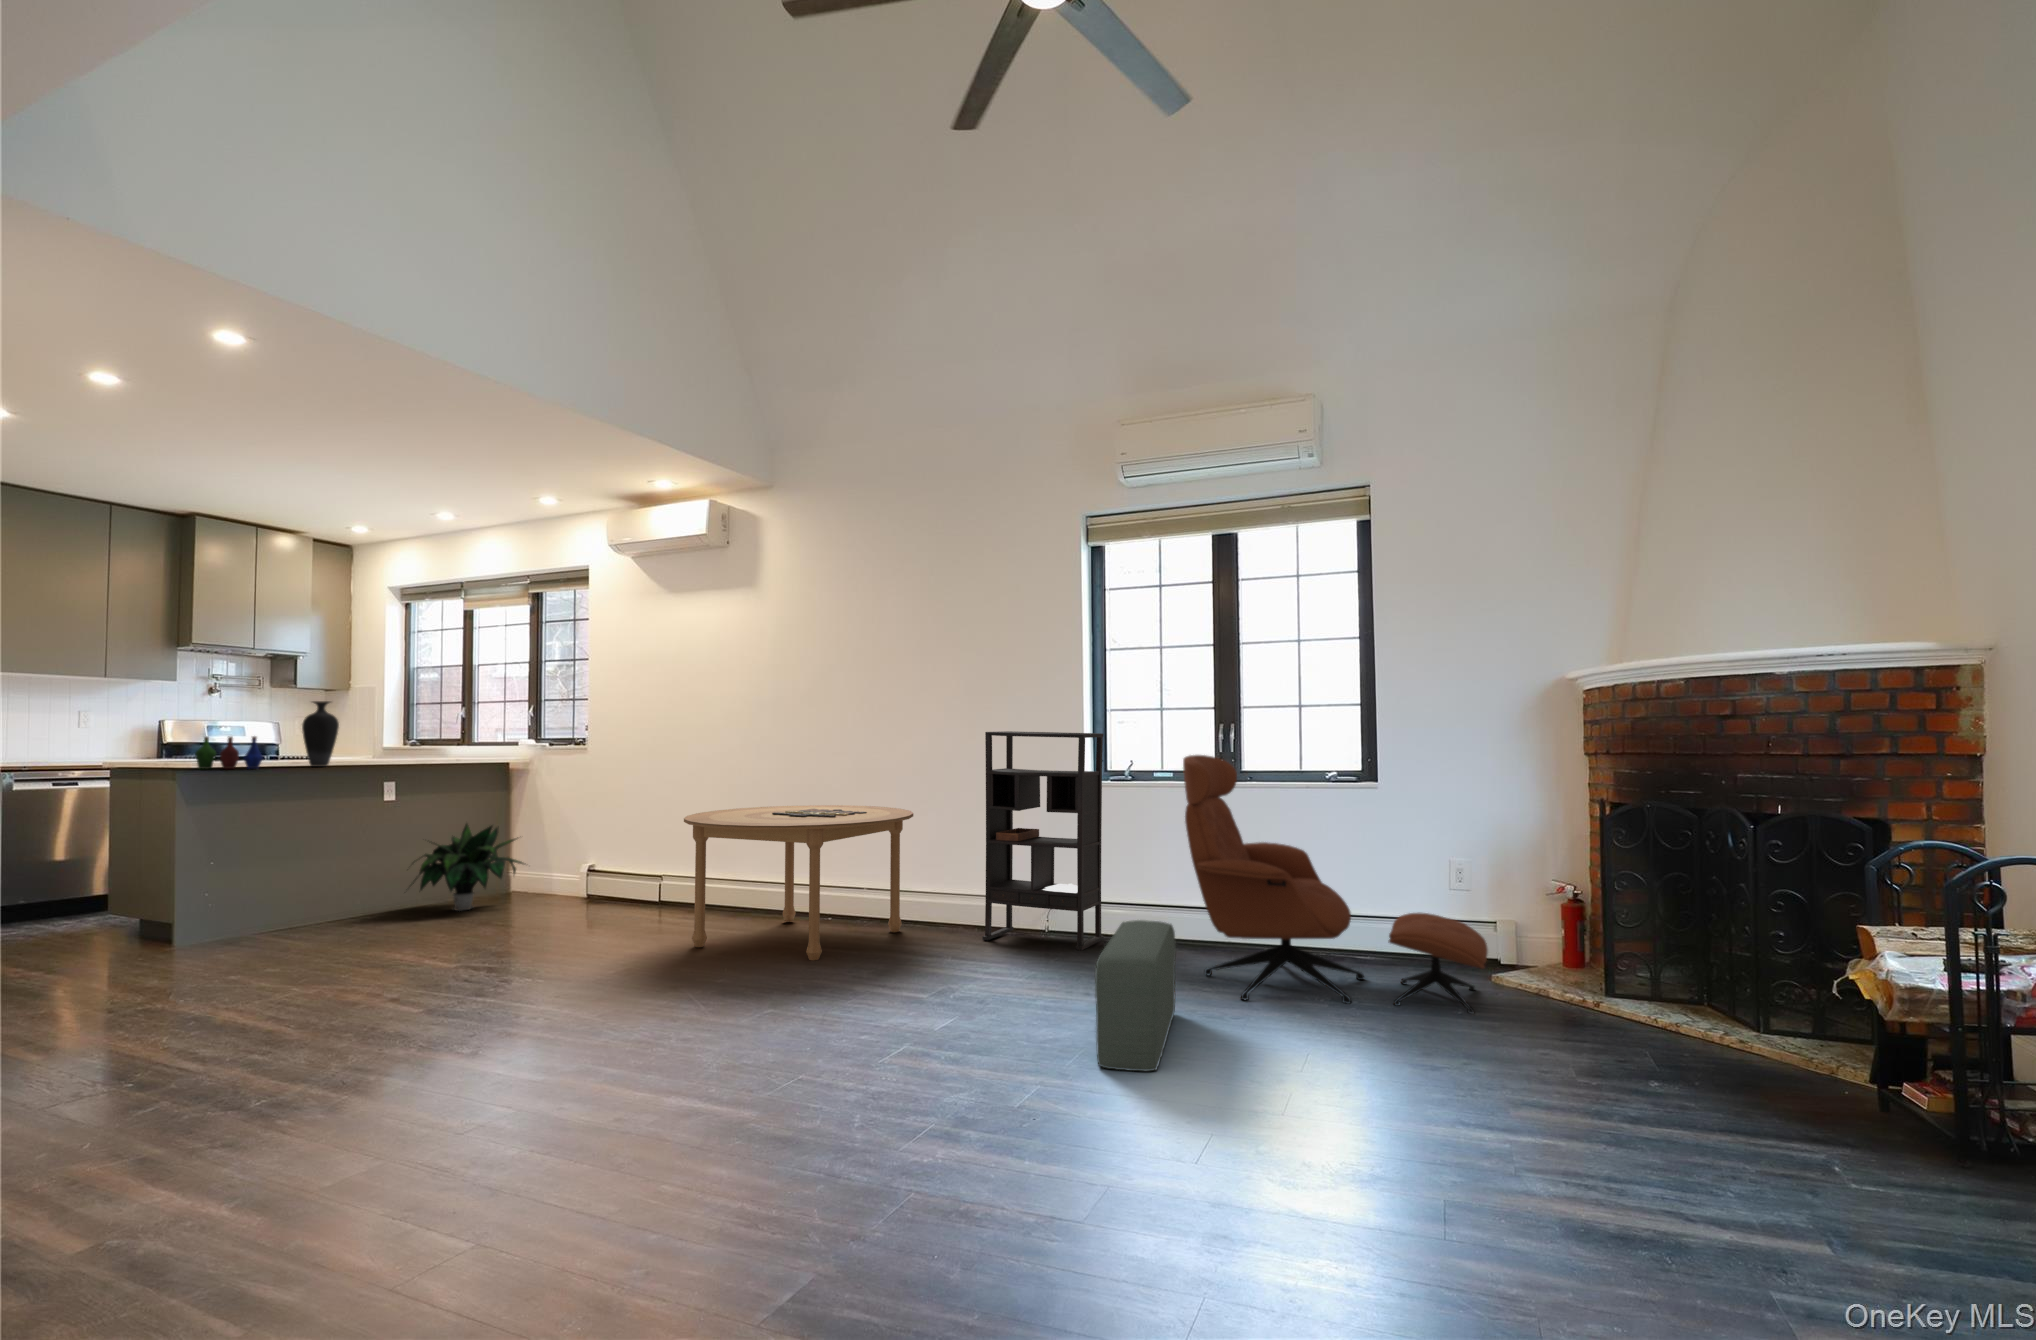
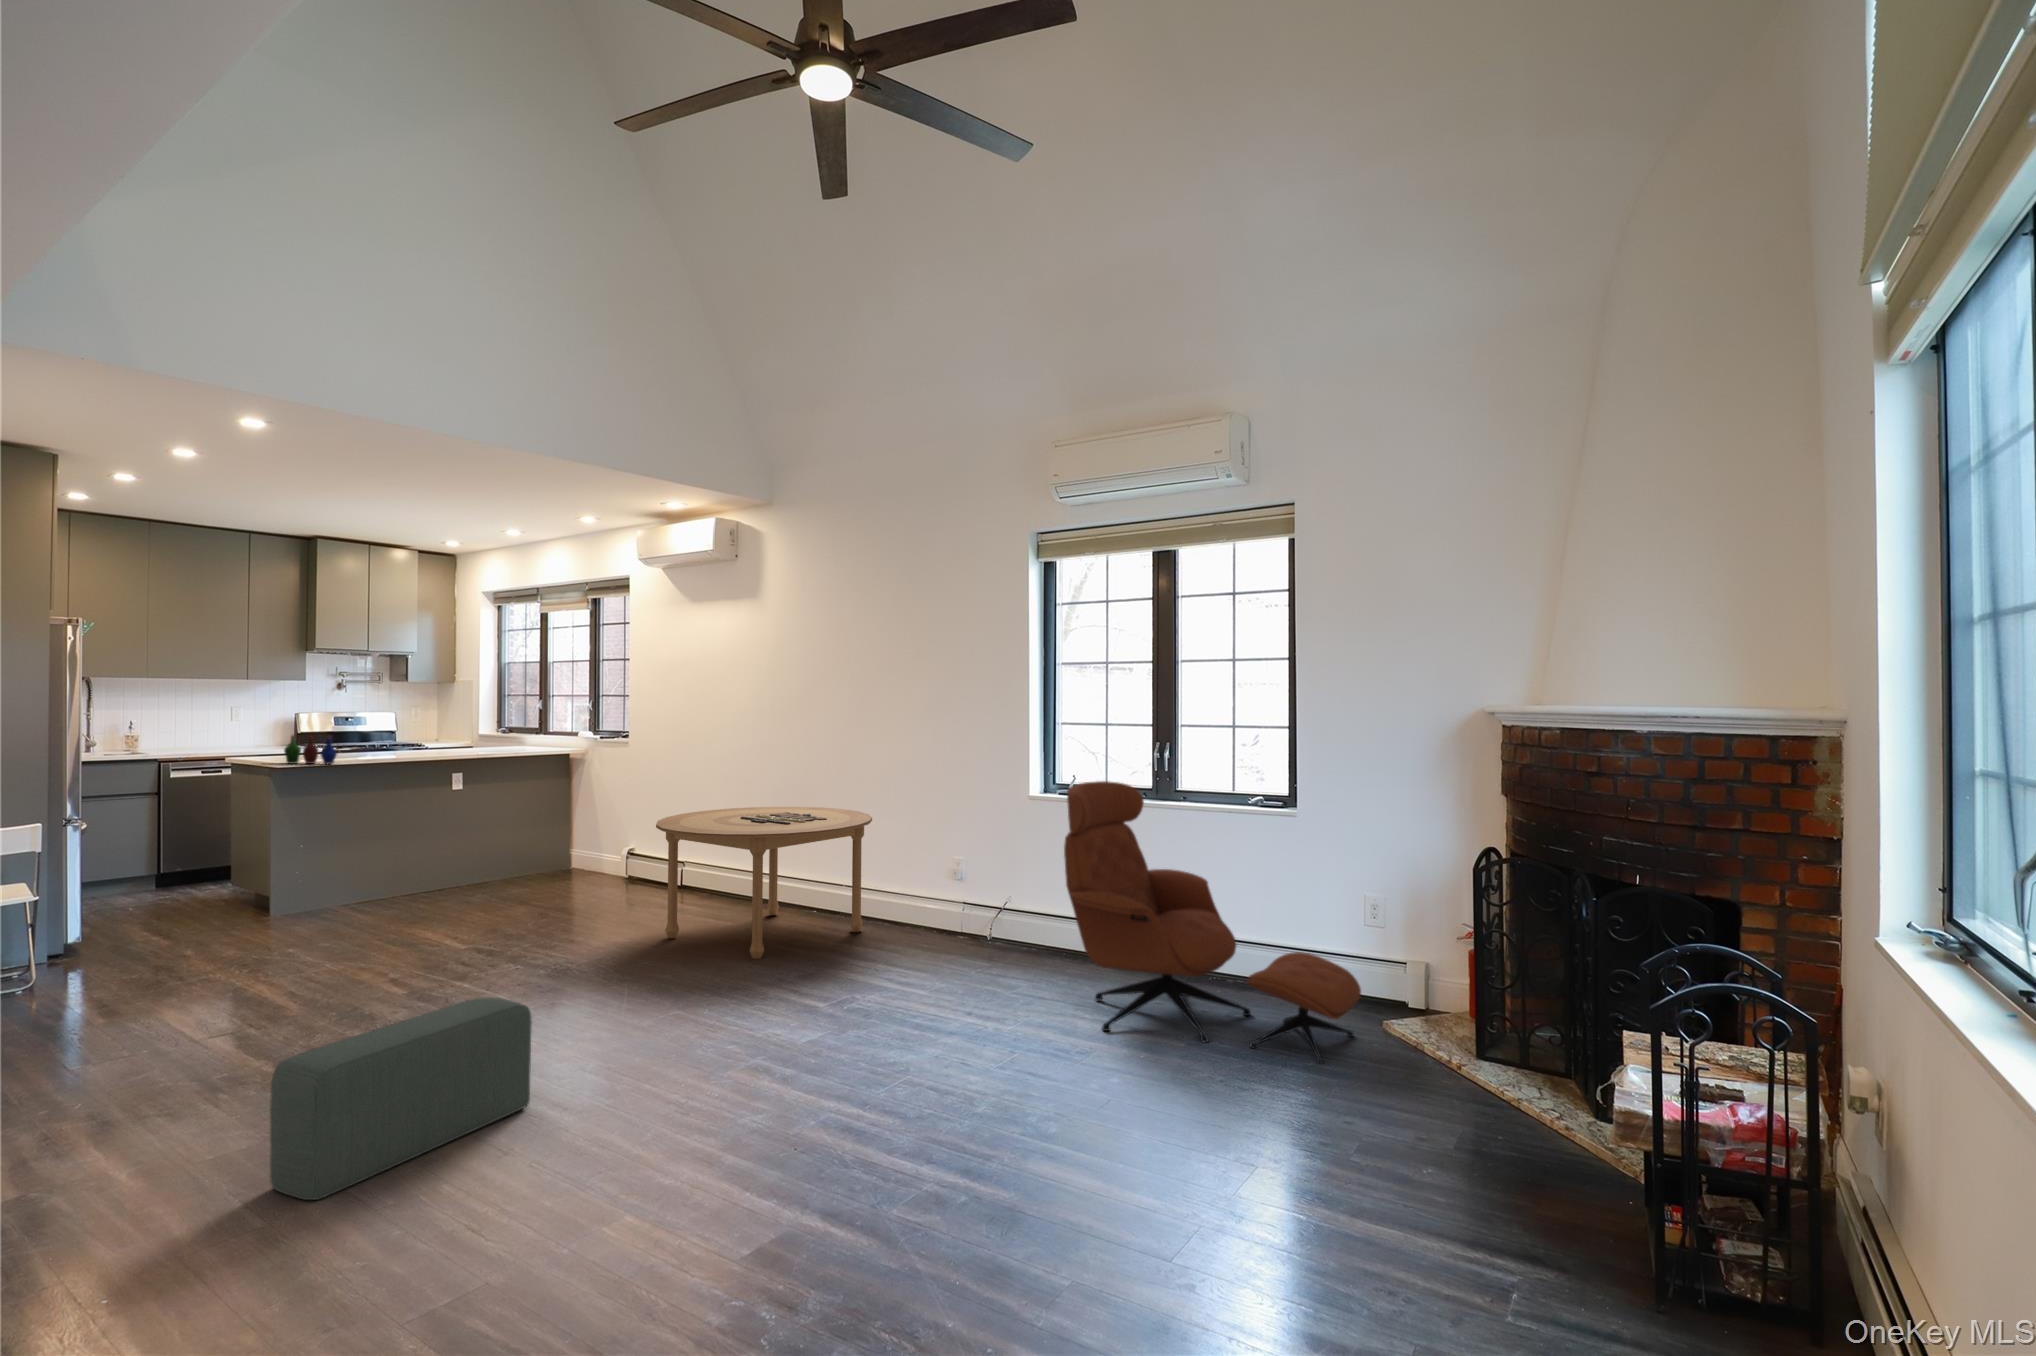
vase: present [302,701,339,767] -> none [373,704,404,761]
bookshelf: present [982,731,1104,950] -> none [926,744,1043,963]
potted plant: present [411,823,524,911] -> none [465,809,573,888]
pouf: present [1095,920,1176,1072] -> present [270,997,532,1200]

